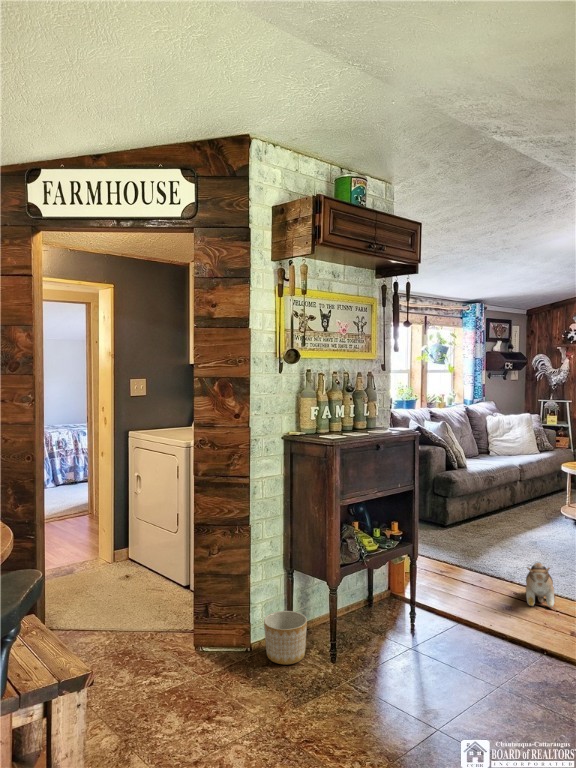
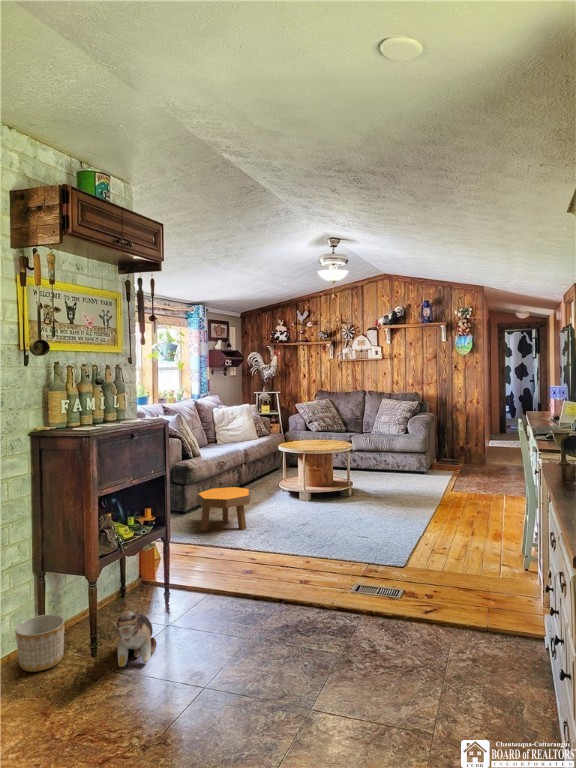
footstool: none [457,505,521,557] -> present [197,487,251,532]
plush toy: present [526,563,555,607] -> present [111,610,156,667]

